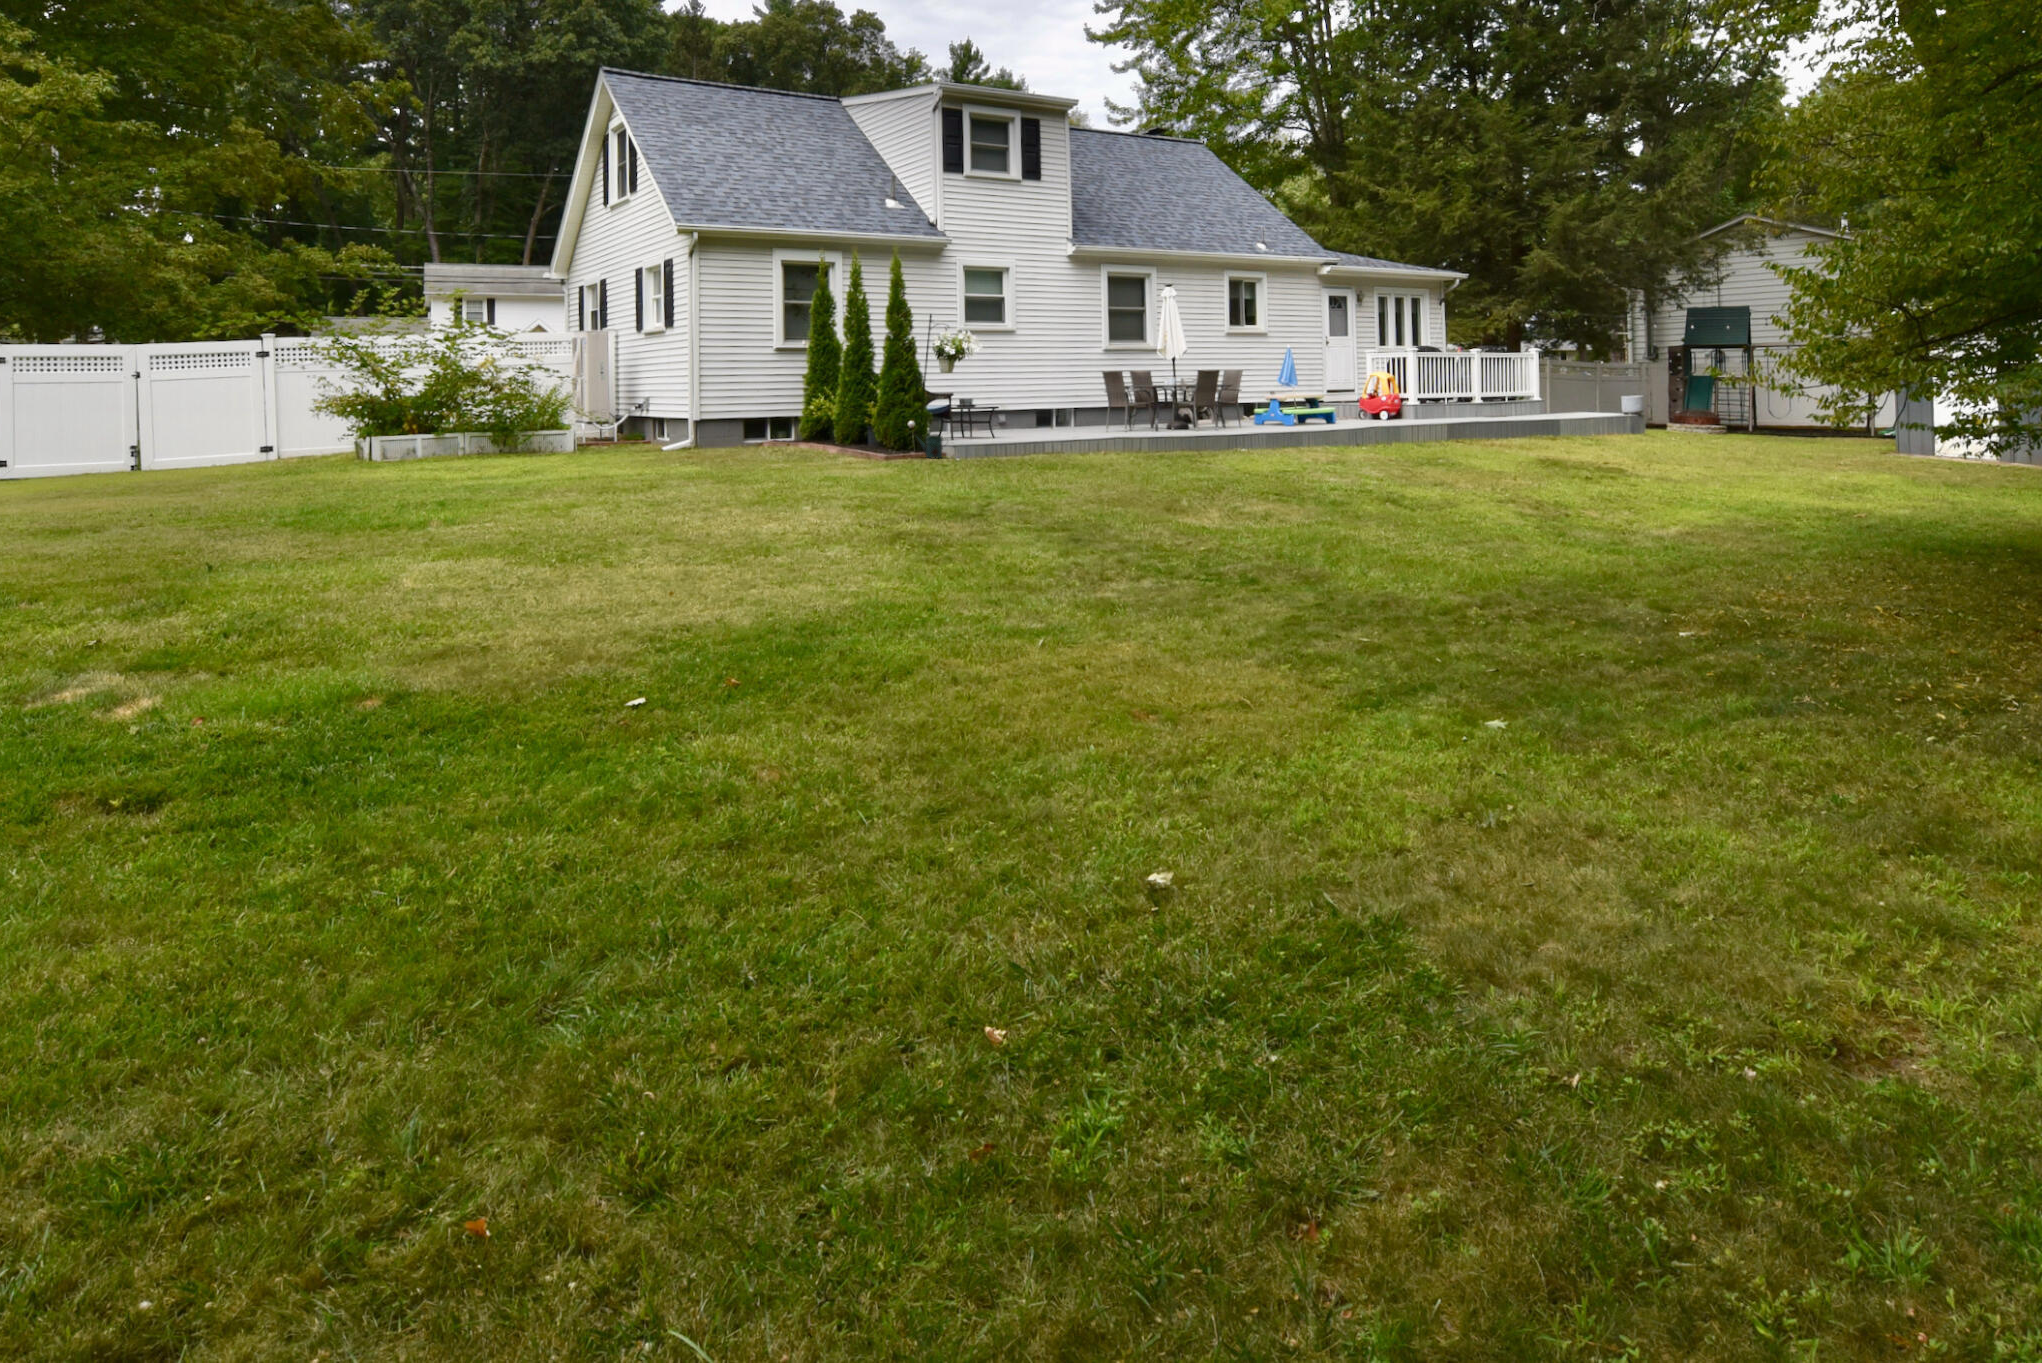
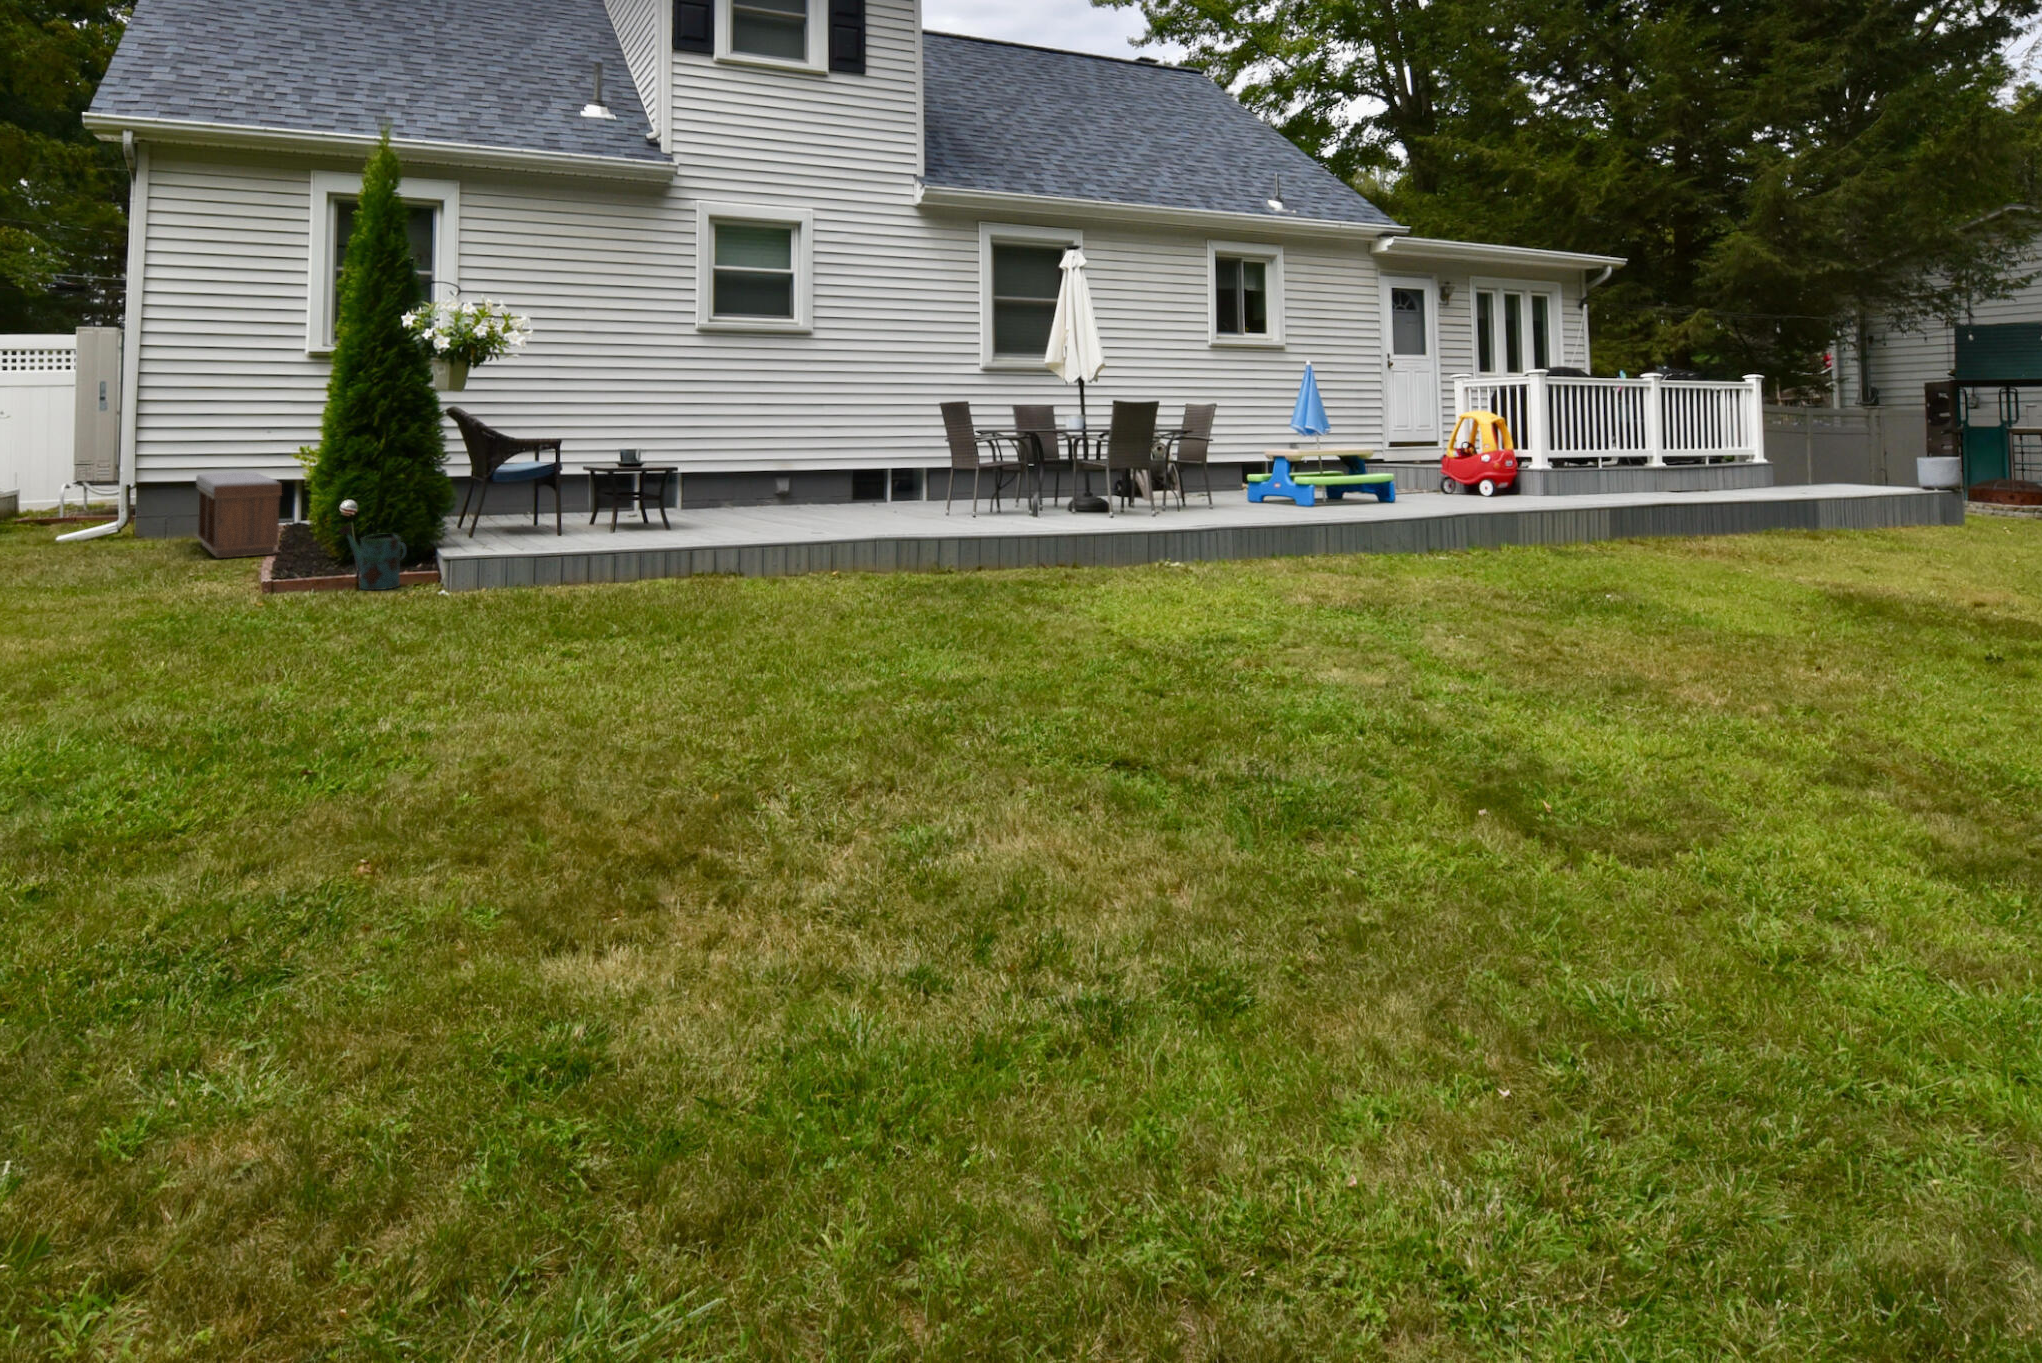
bench: none [787,412,845,451] -> present [196,472,282,558]

